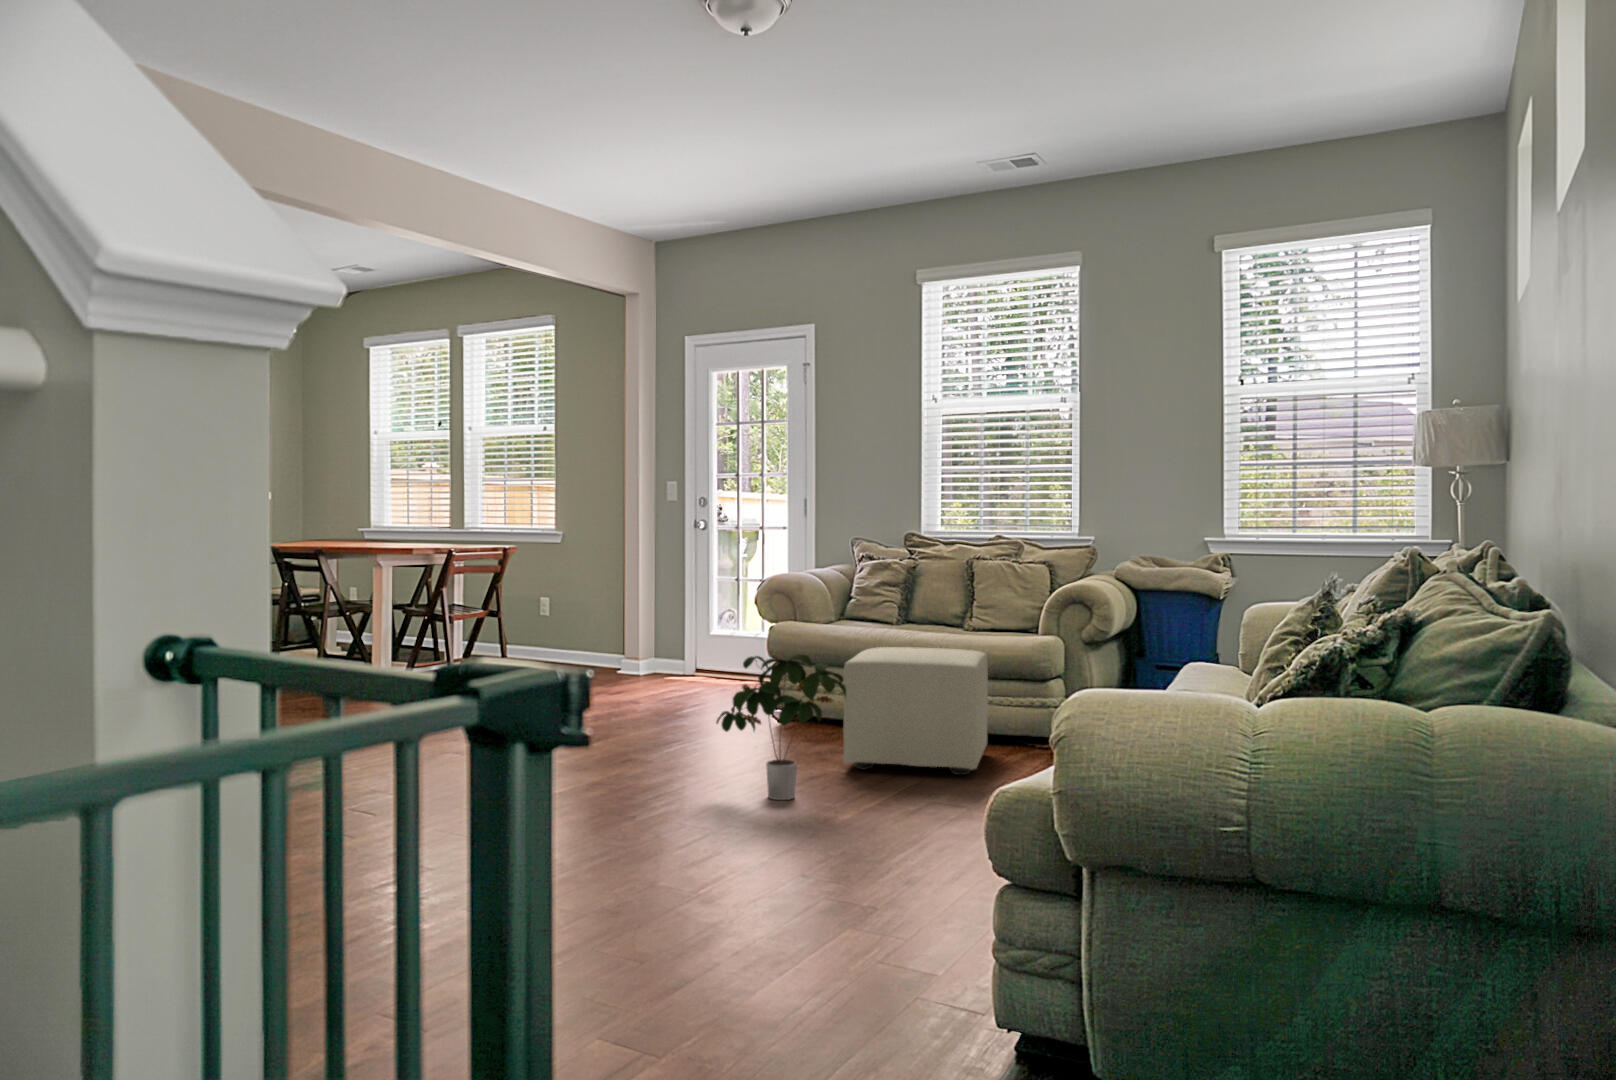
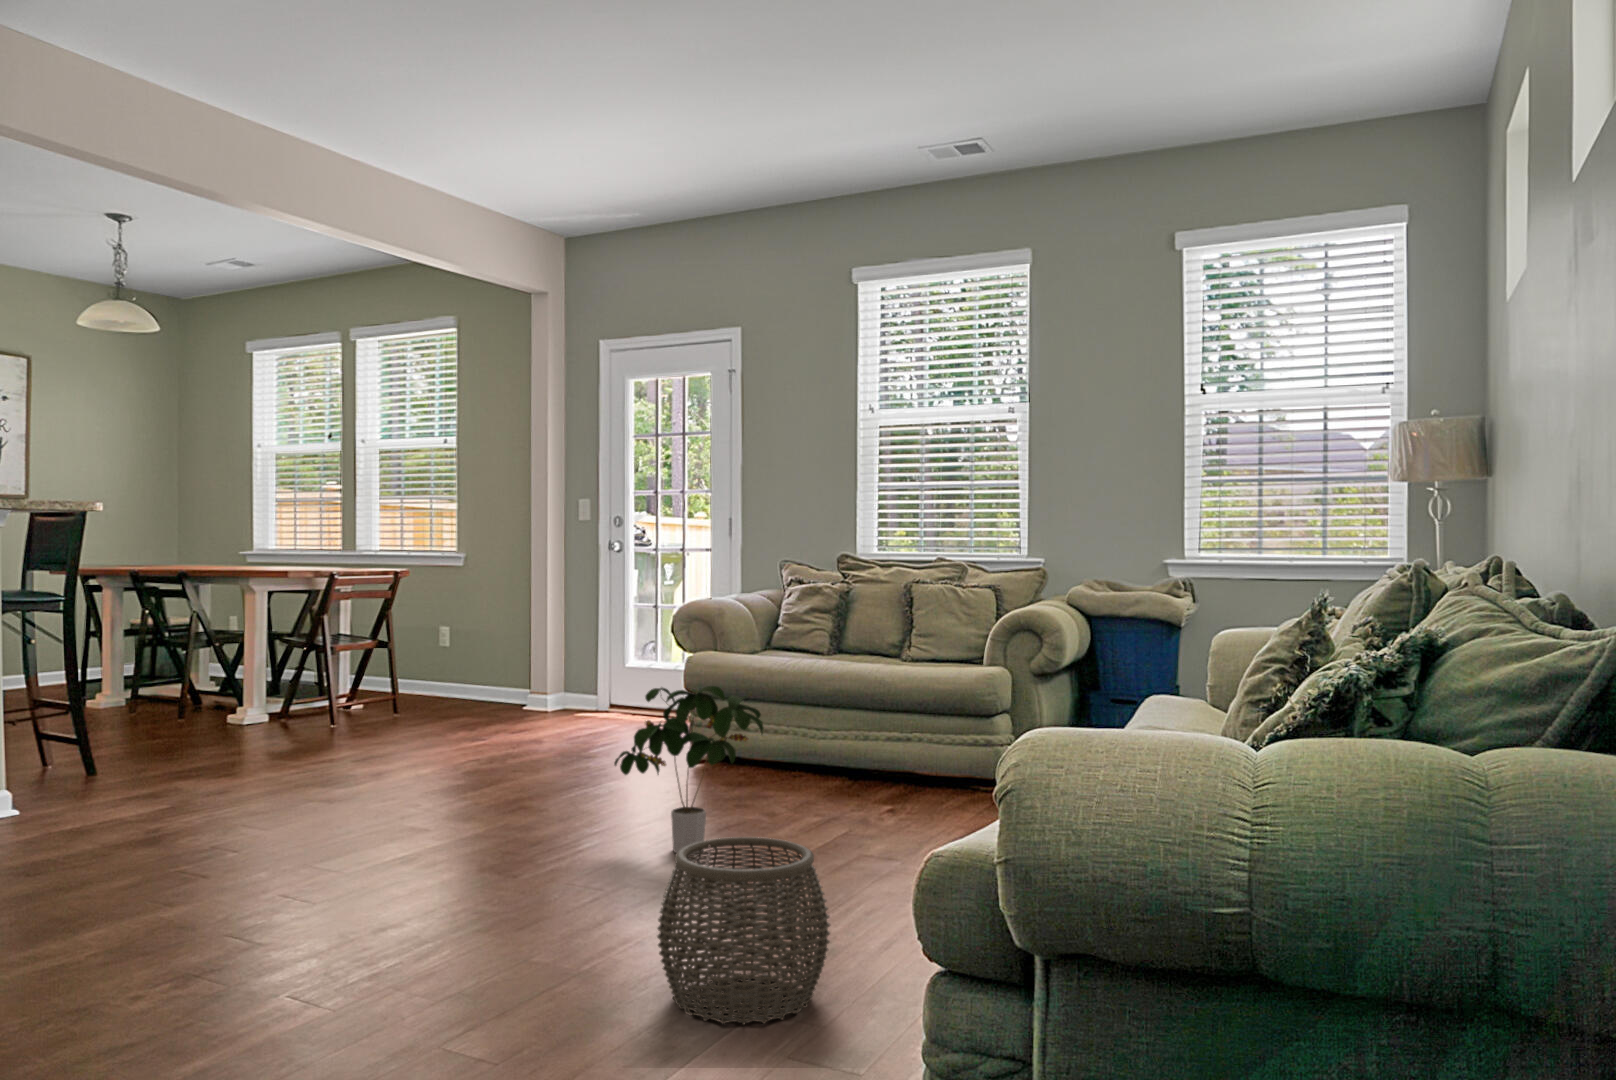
ottoman: present [843,647,988,775] -> none [763,680,926,823]
woven basket: none [771,781,914,933] -> present [657,837,830,1025]

